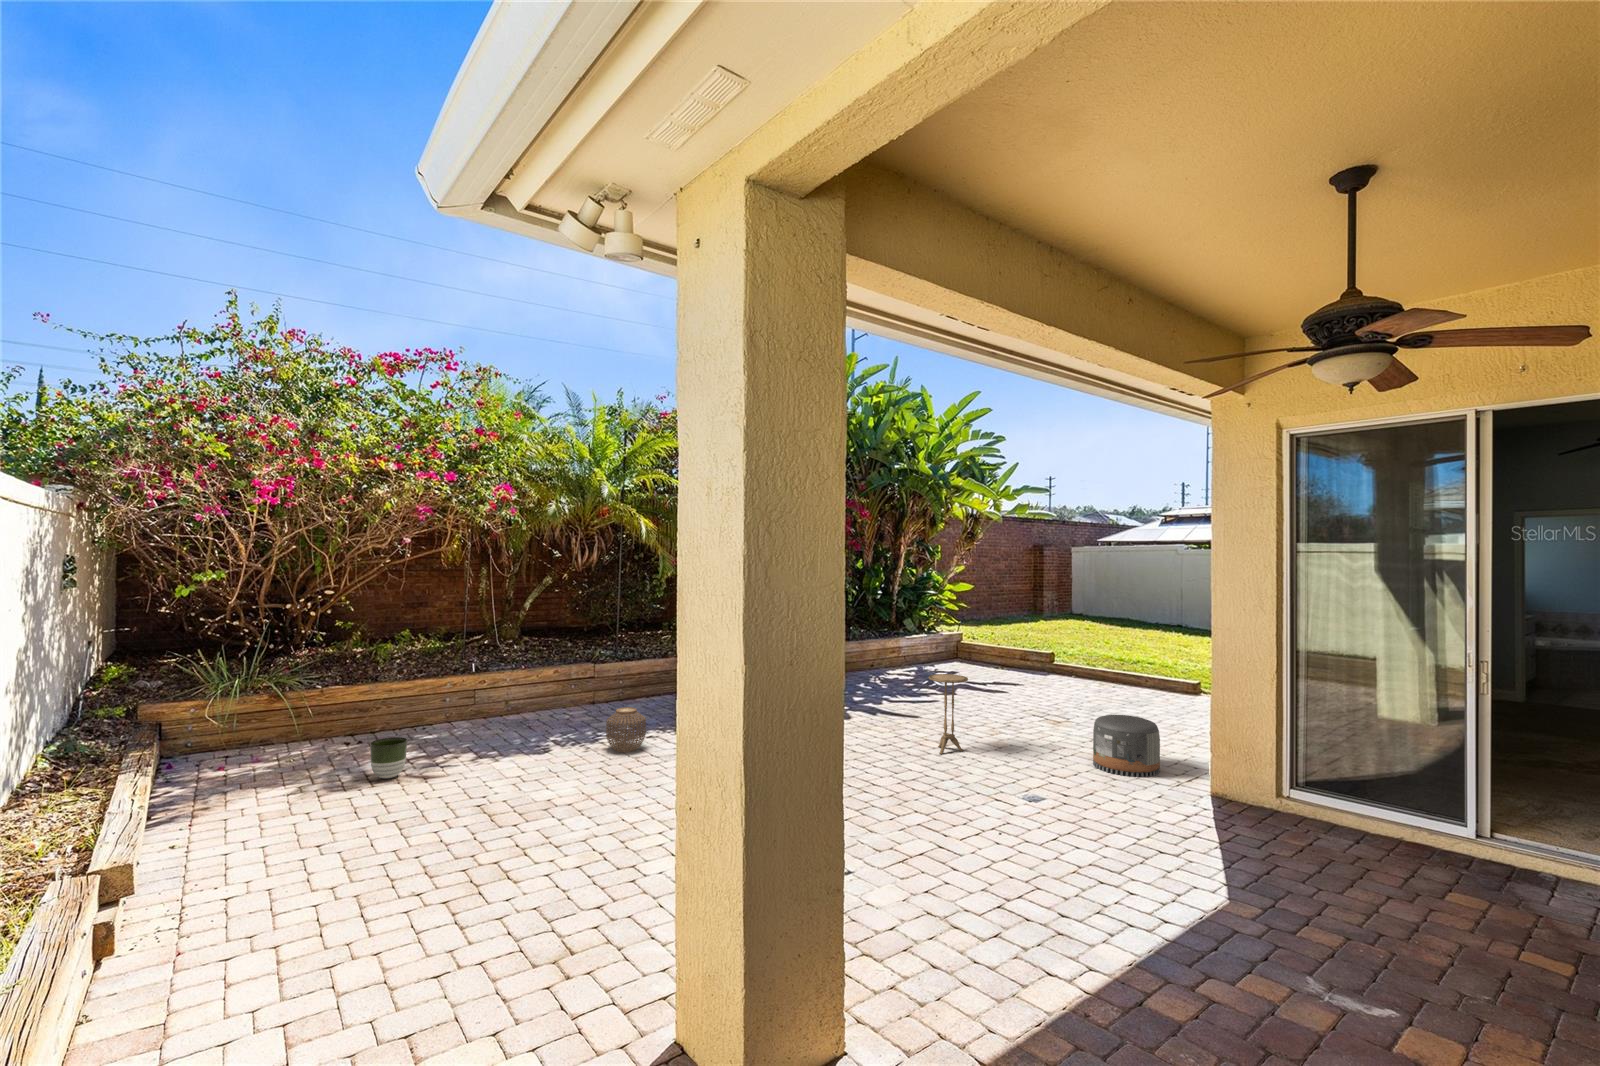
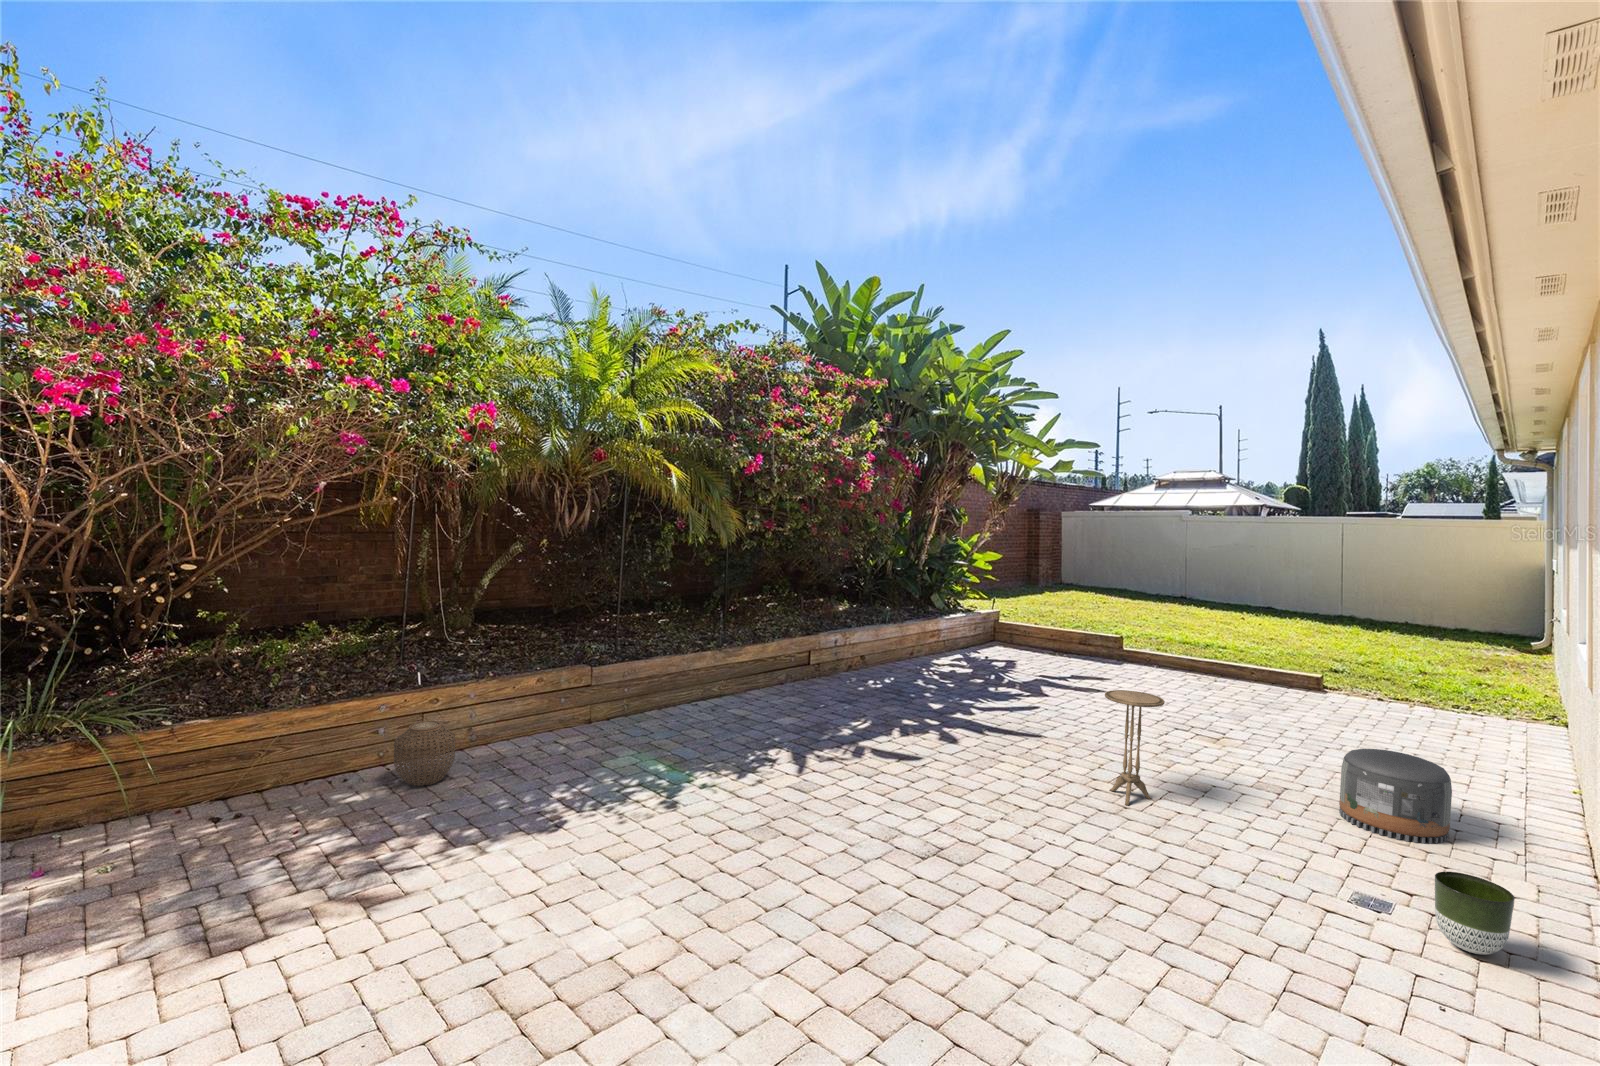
woven basket: present [606,707,646,752] -> present [394,721,455,786]
planter: present [370,737,407,779] -> present [1435,872,1514,955]

